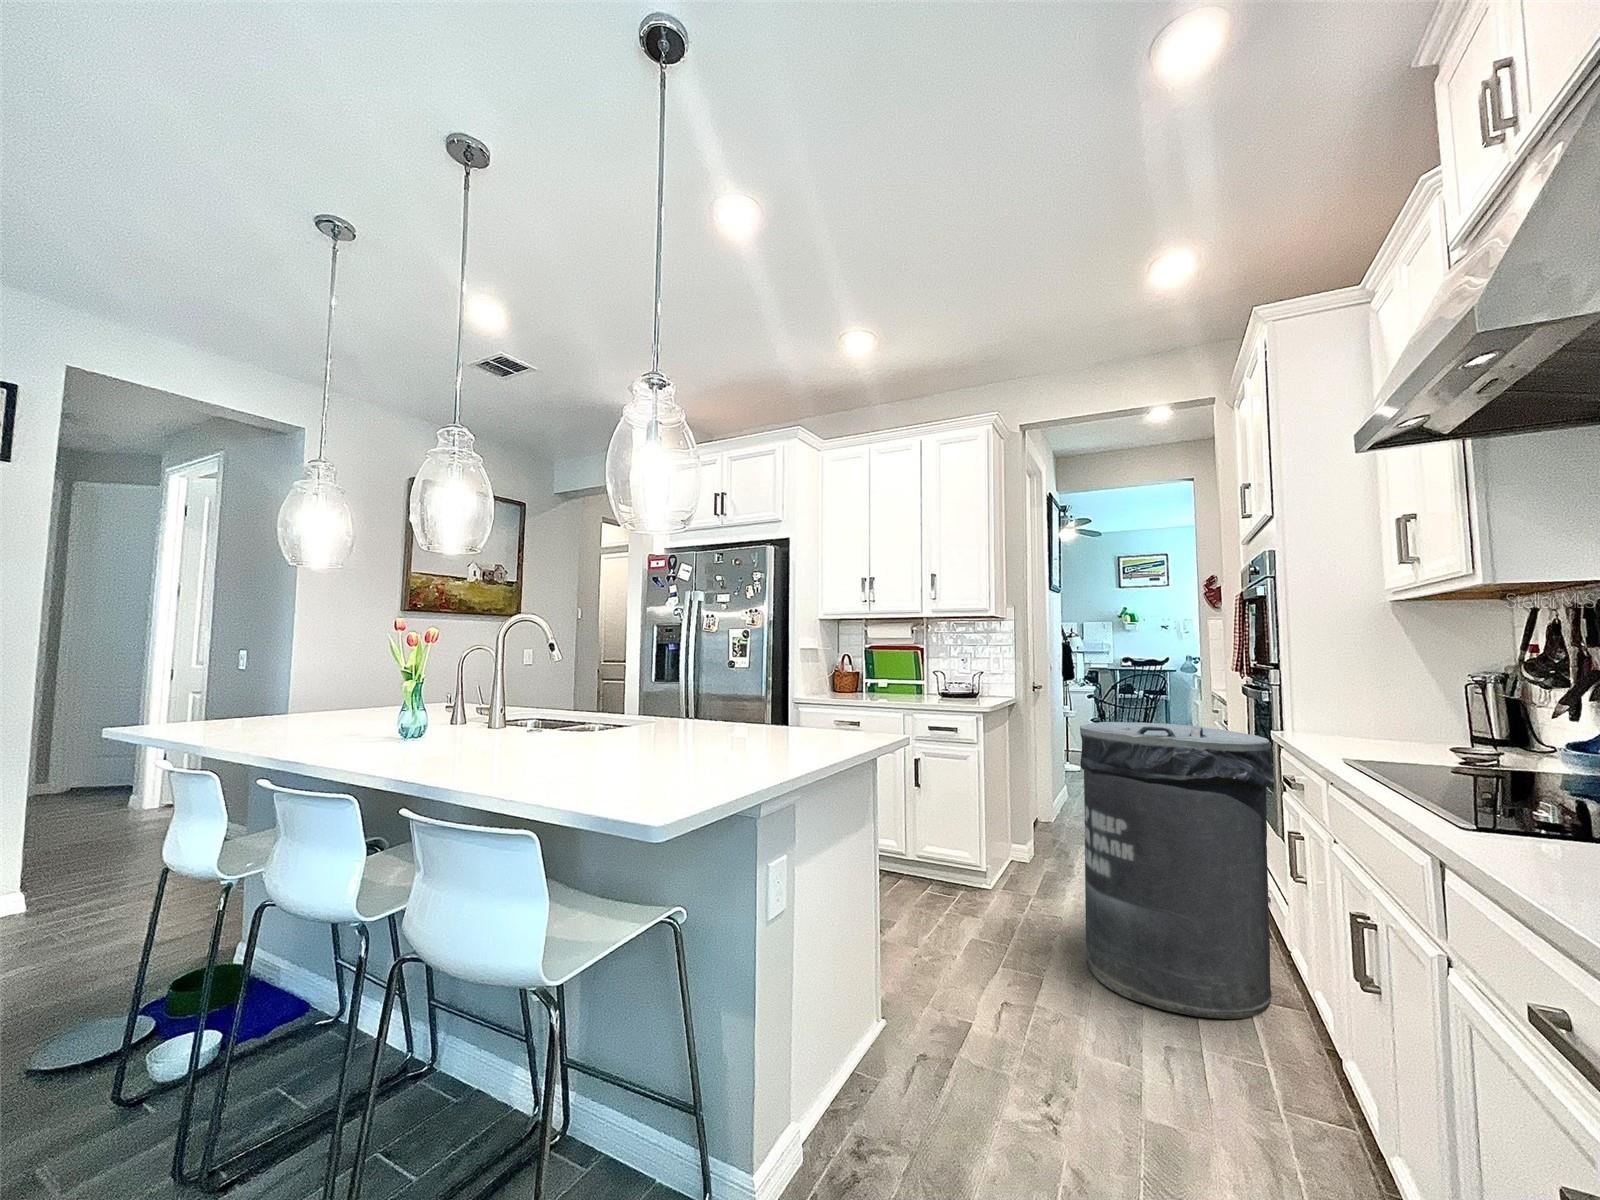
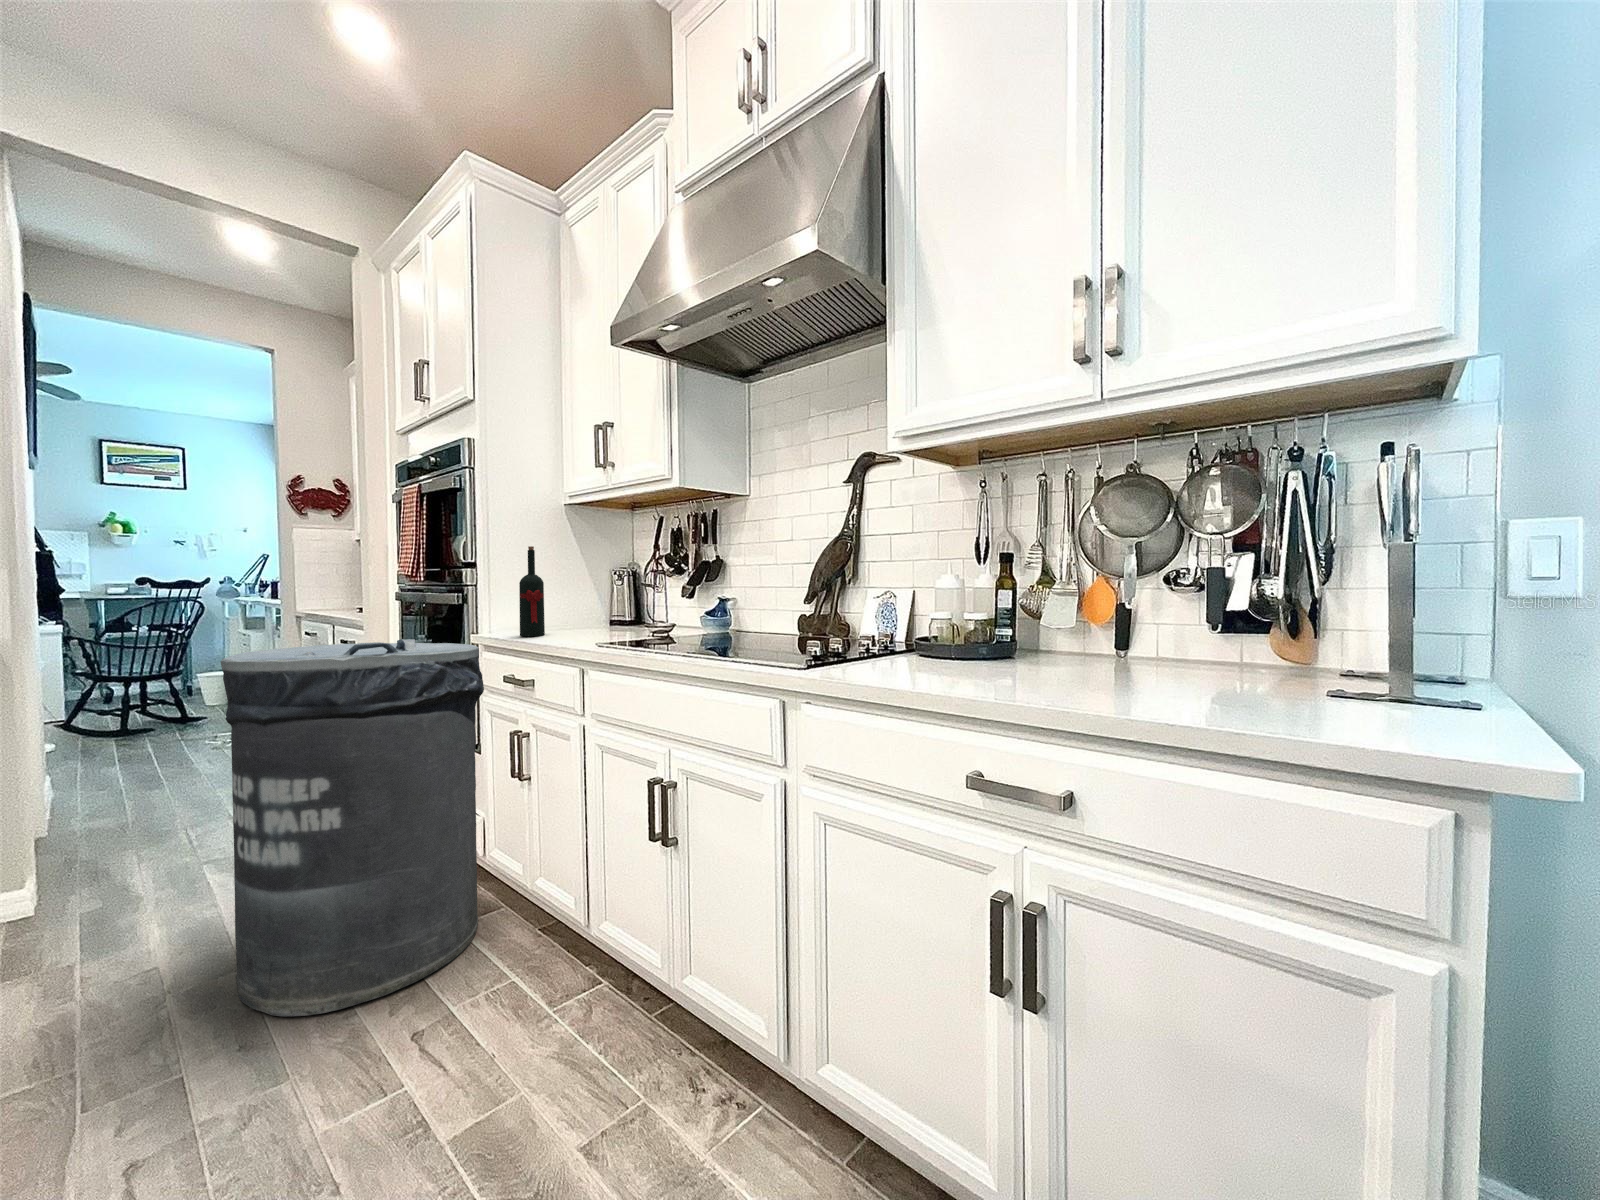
wine bottle: none [1323,647,1356,740] -> present [519,546,545,636]

